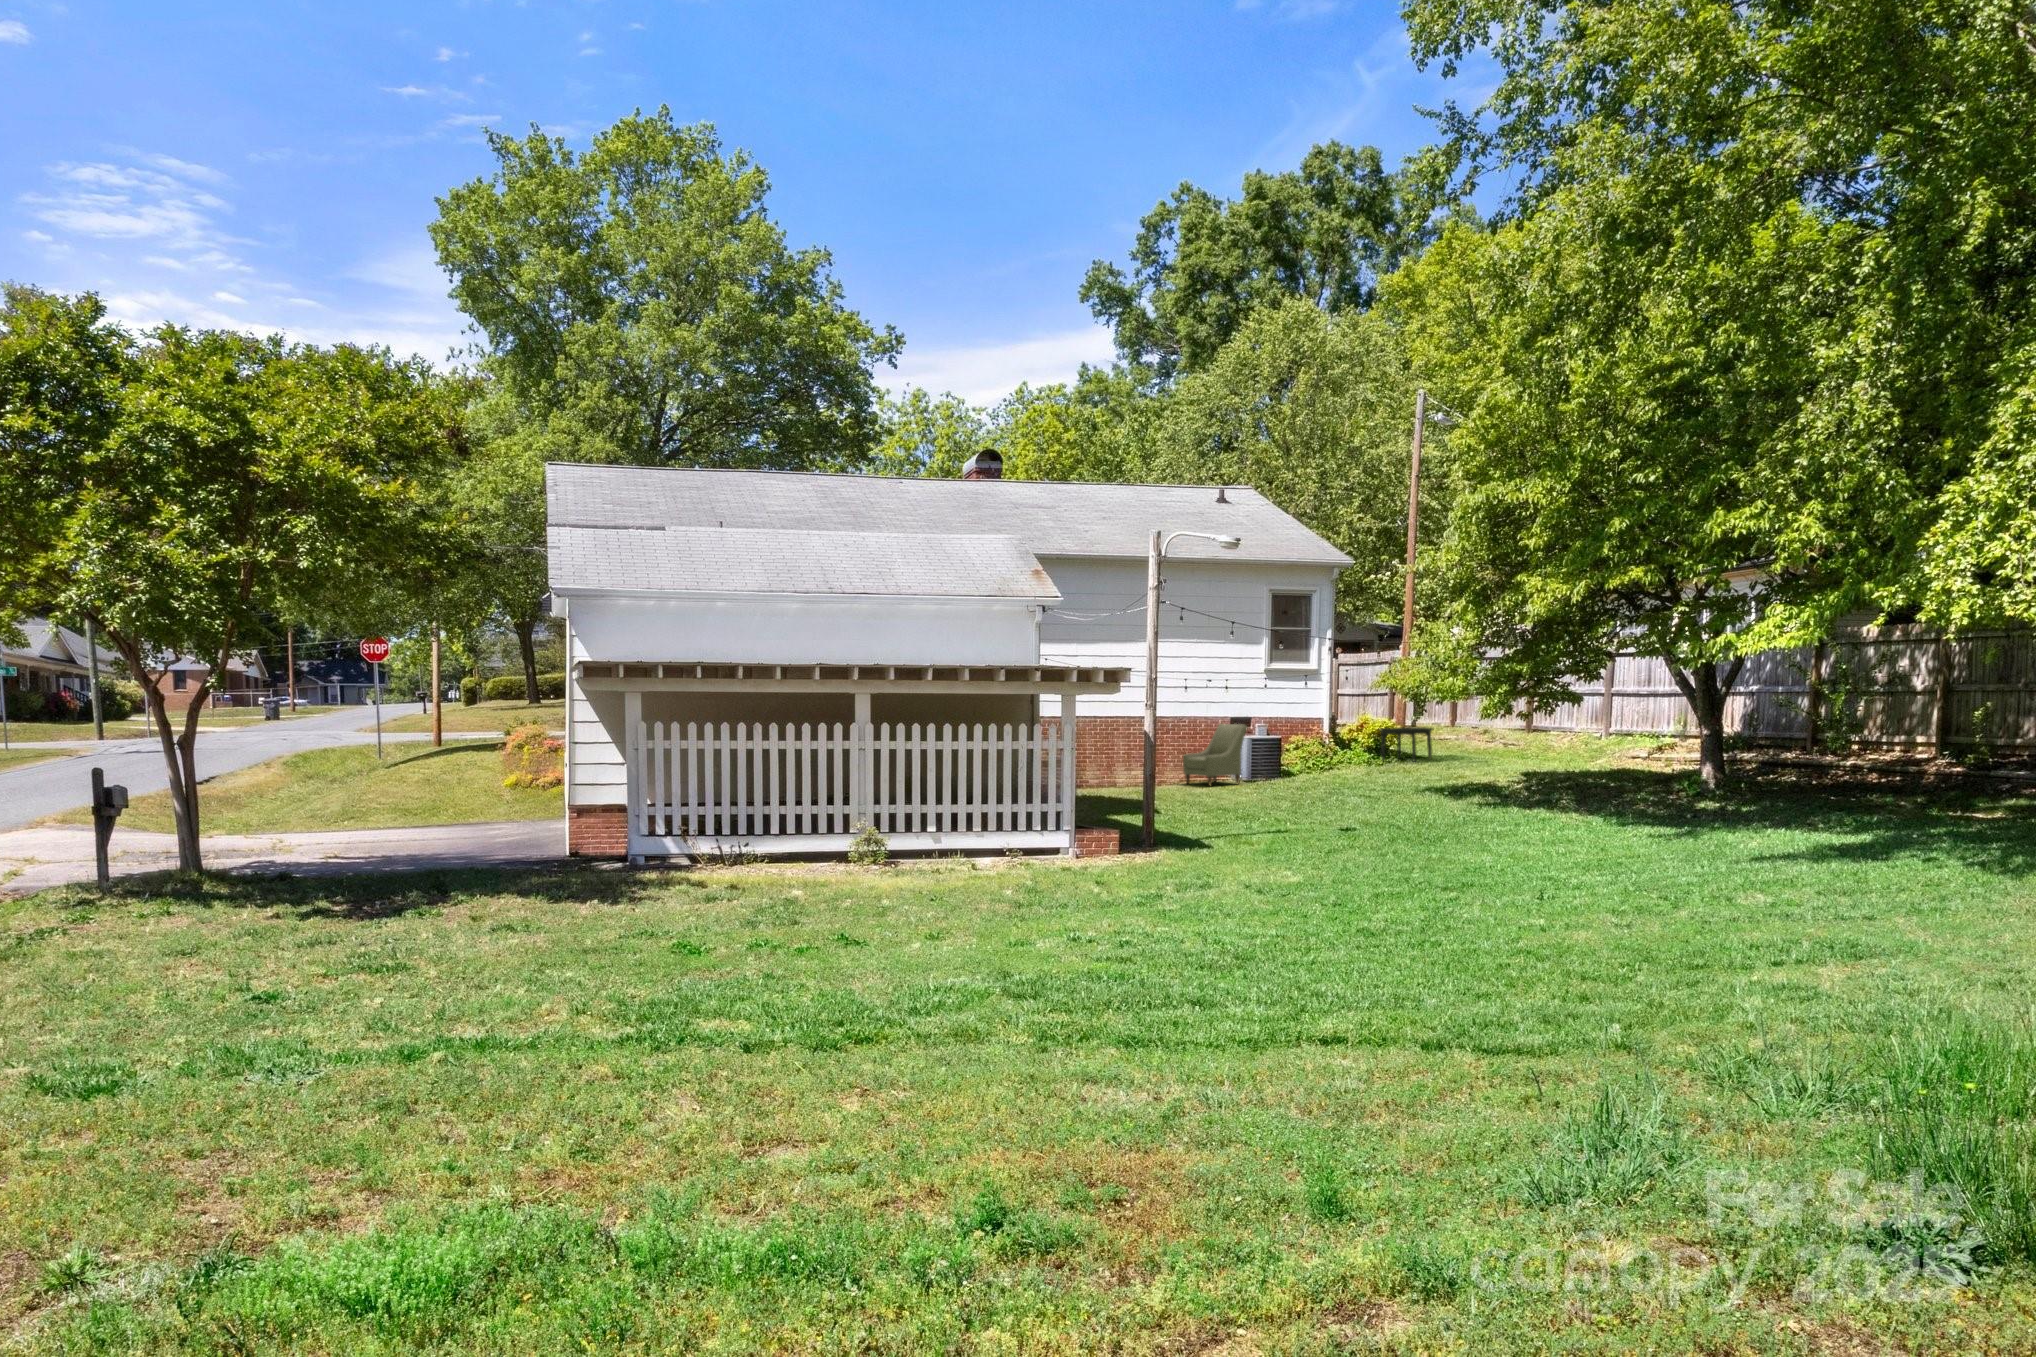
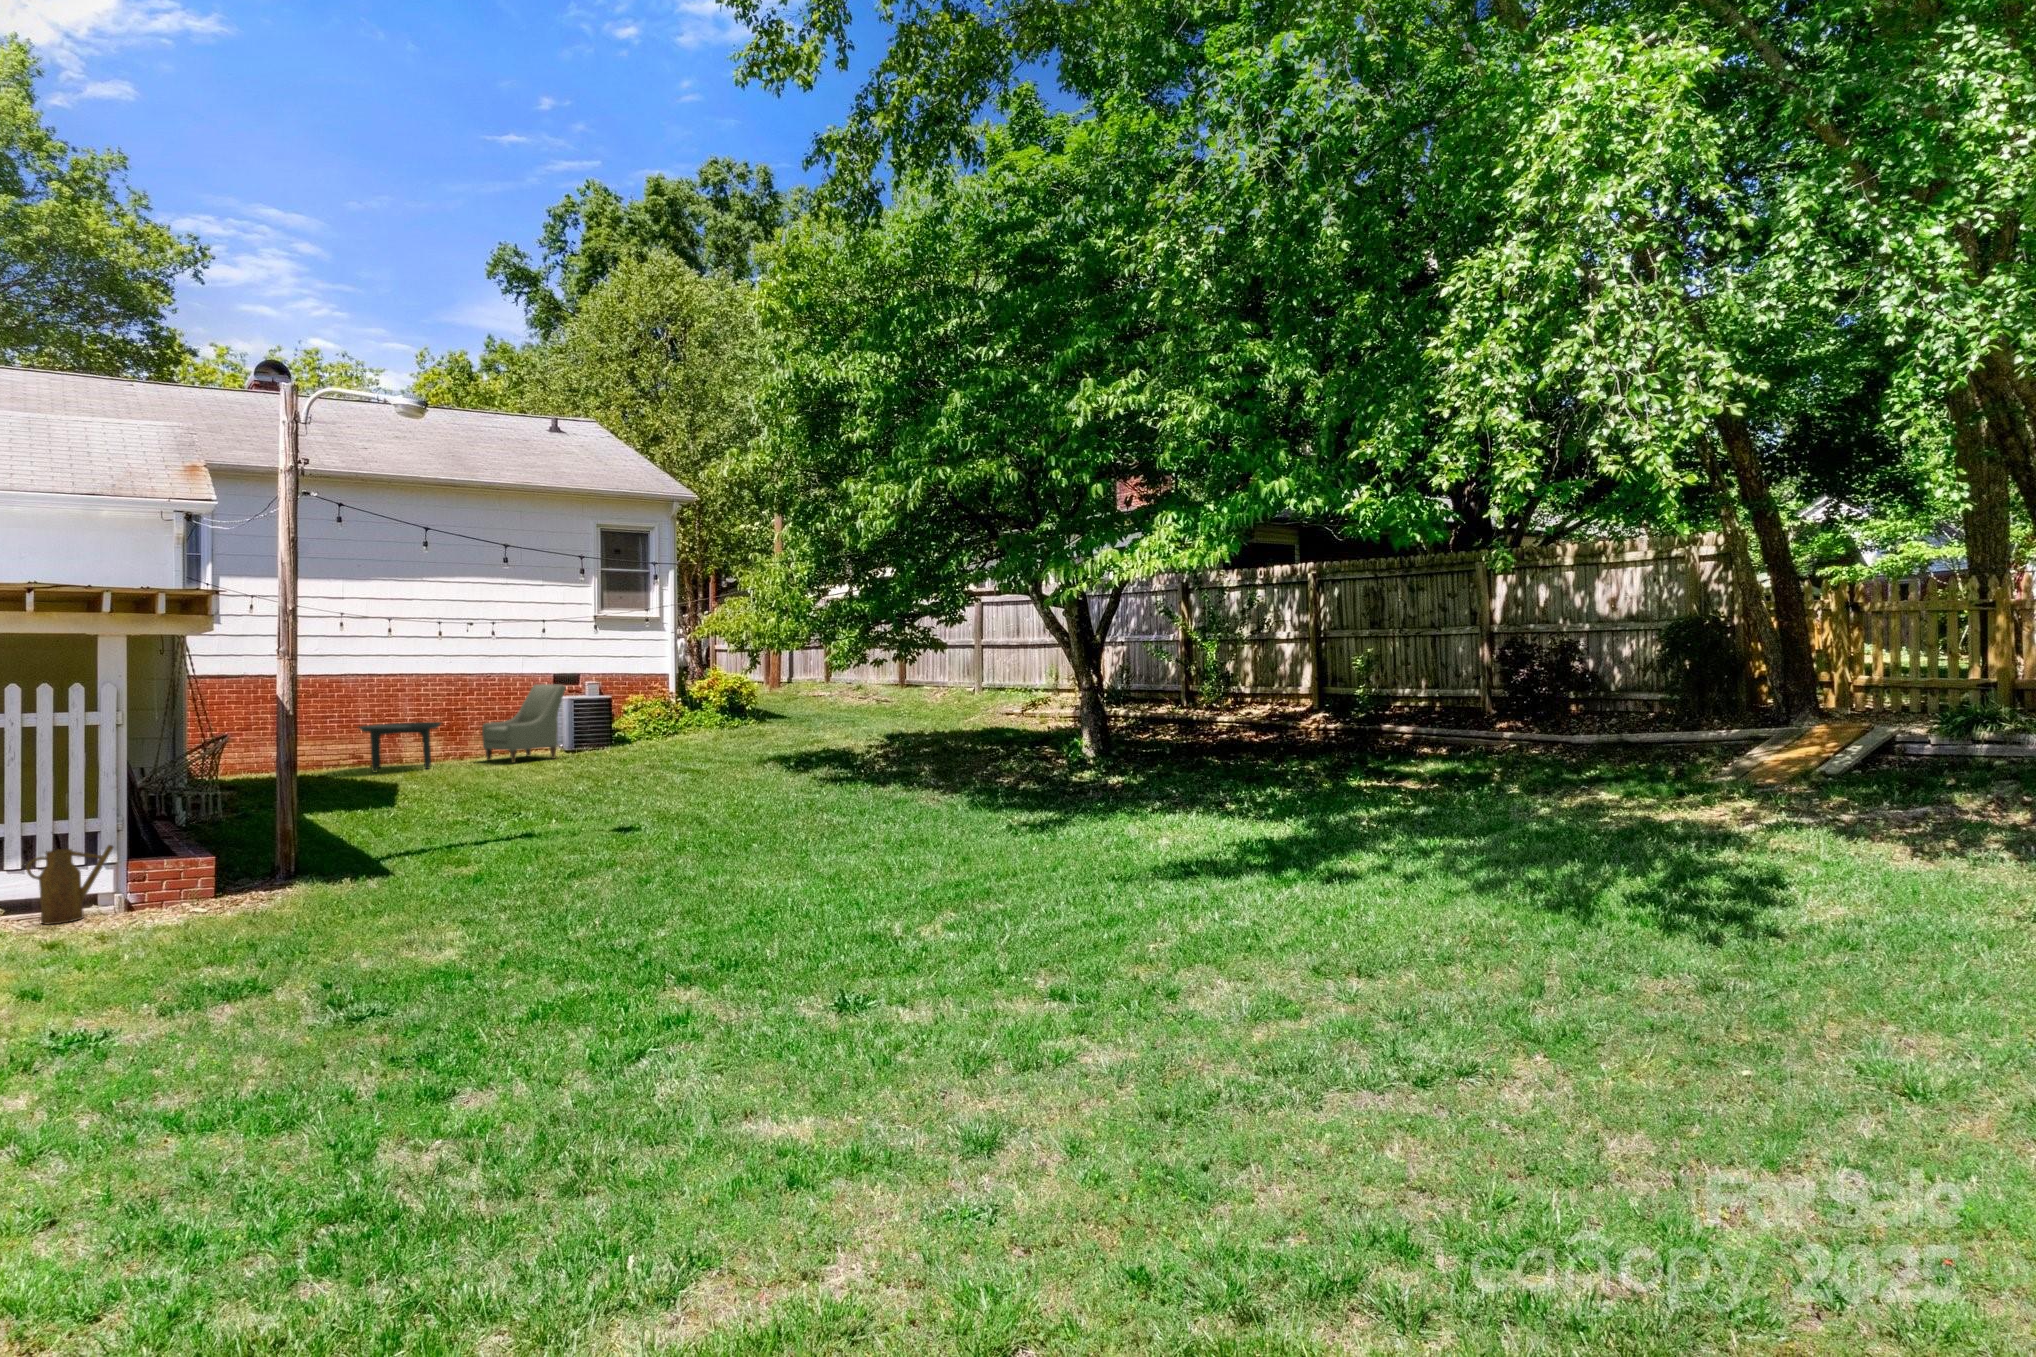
round table: present [1379,727,1433,762] -> present [359,722,441,772]
watering can: none [1059,818,1096,858] -> present [26,845,113,924]

